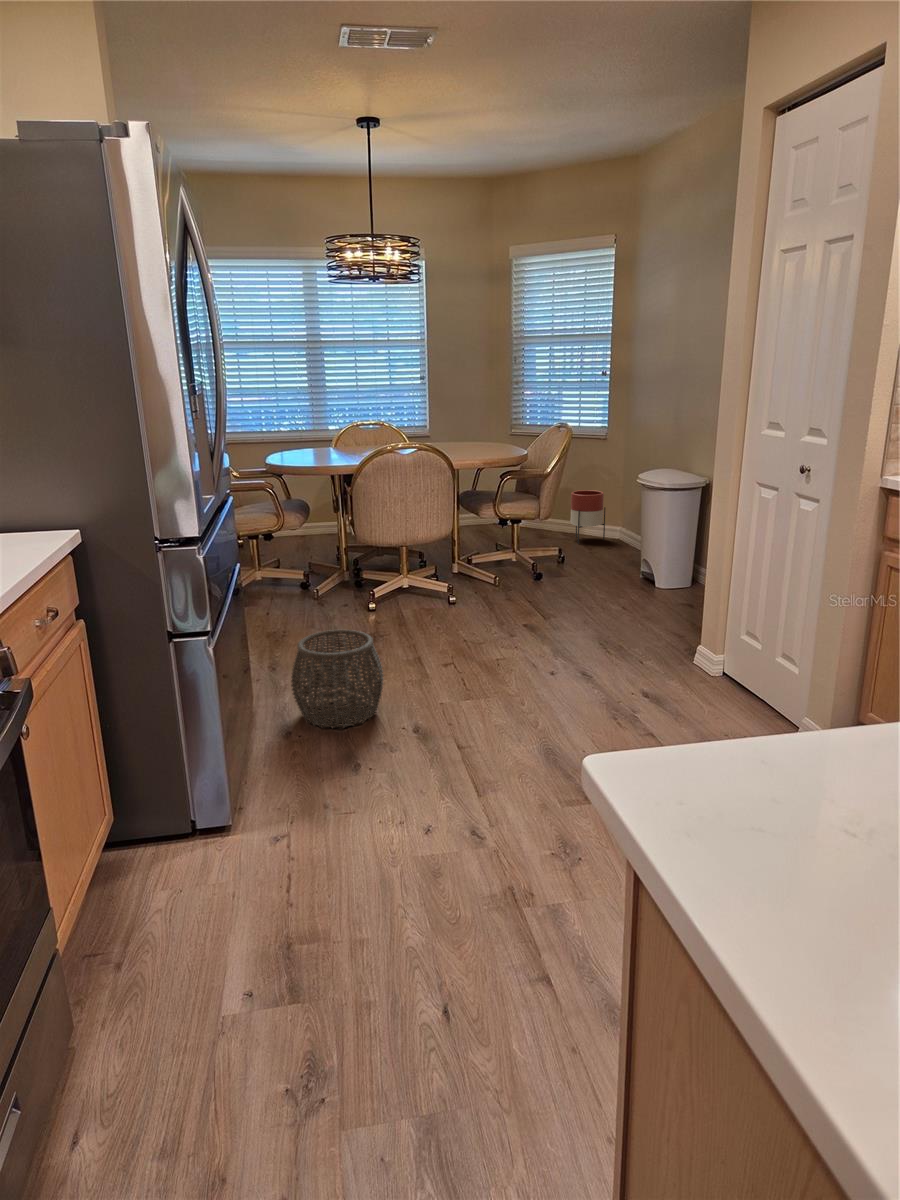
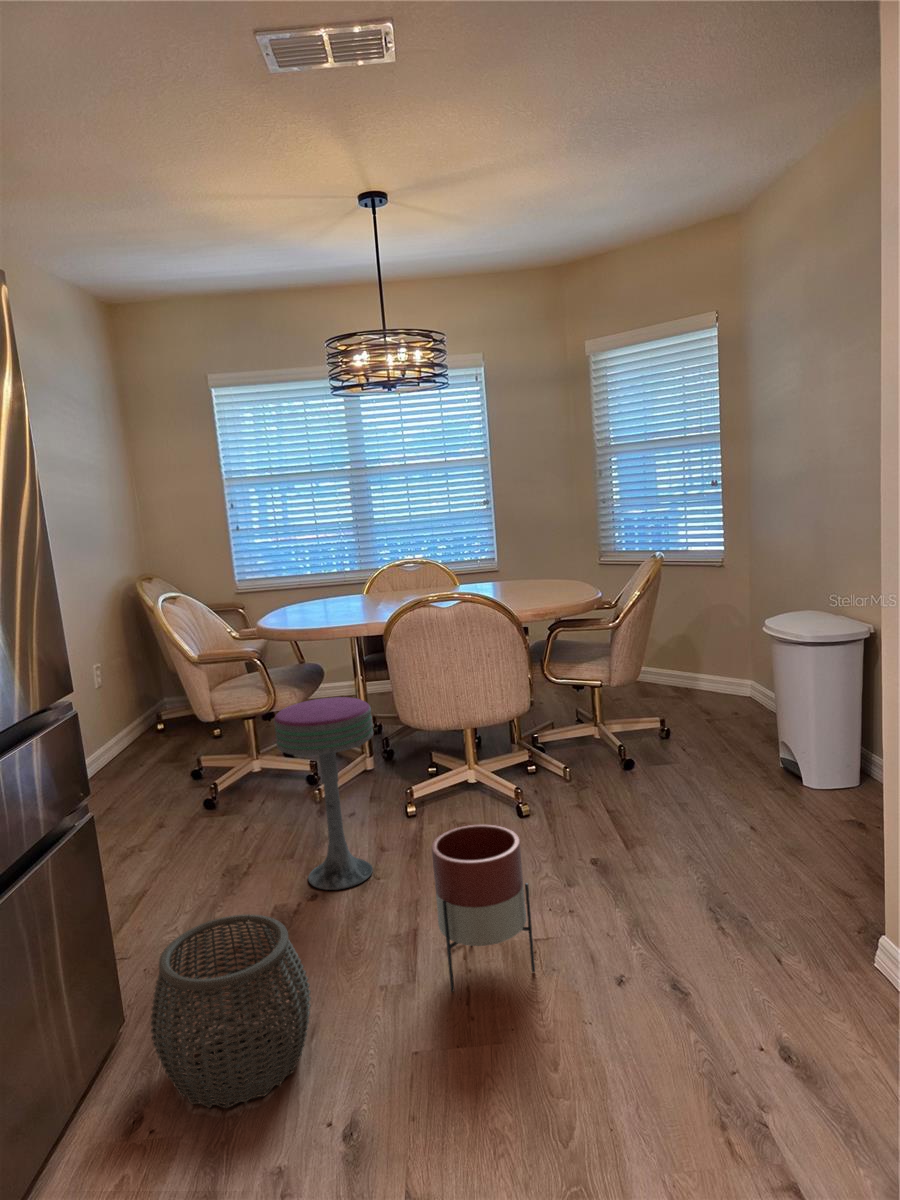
planter: present [570,490,605,544] -> present [432,824,535,991]
bar stool: none [315,513,383,642] -> present [274,697,373,890]

